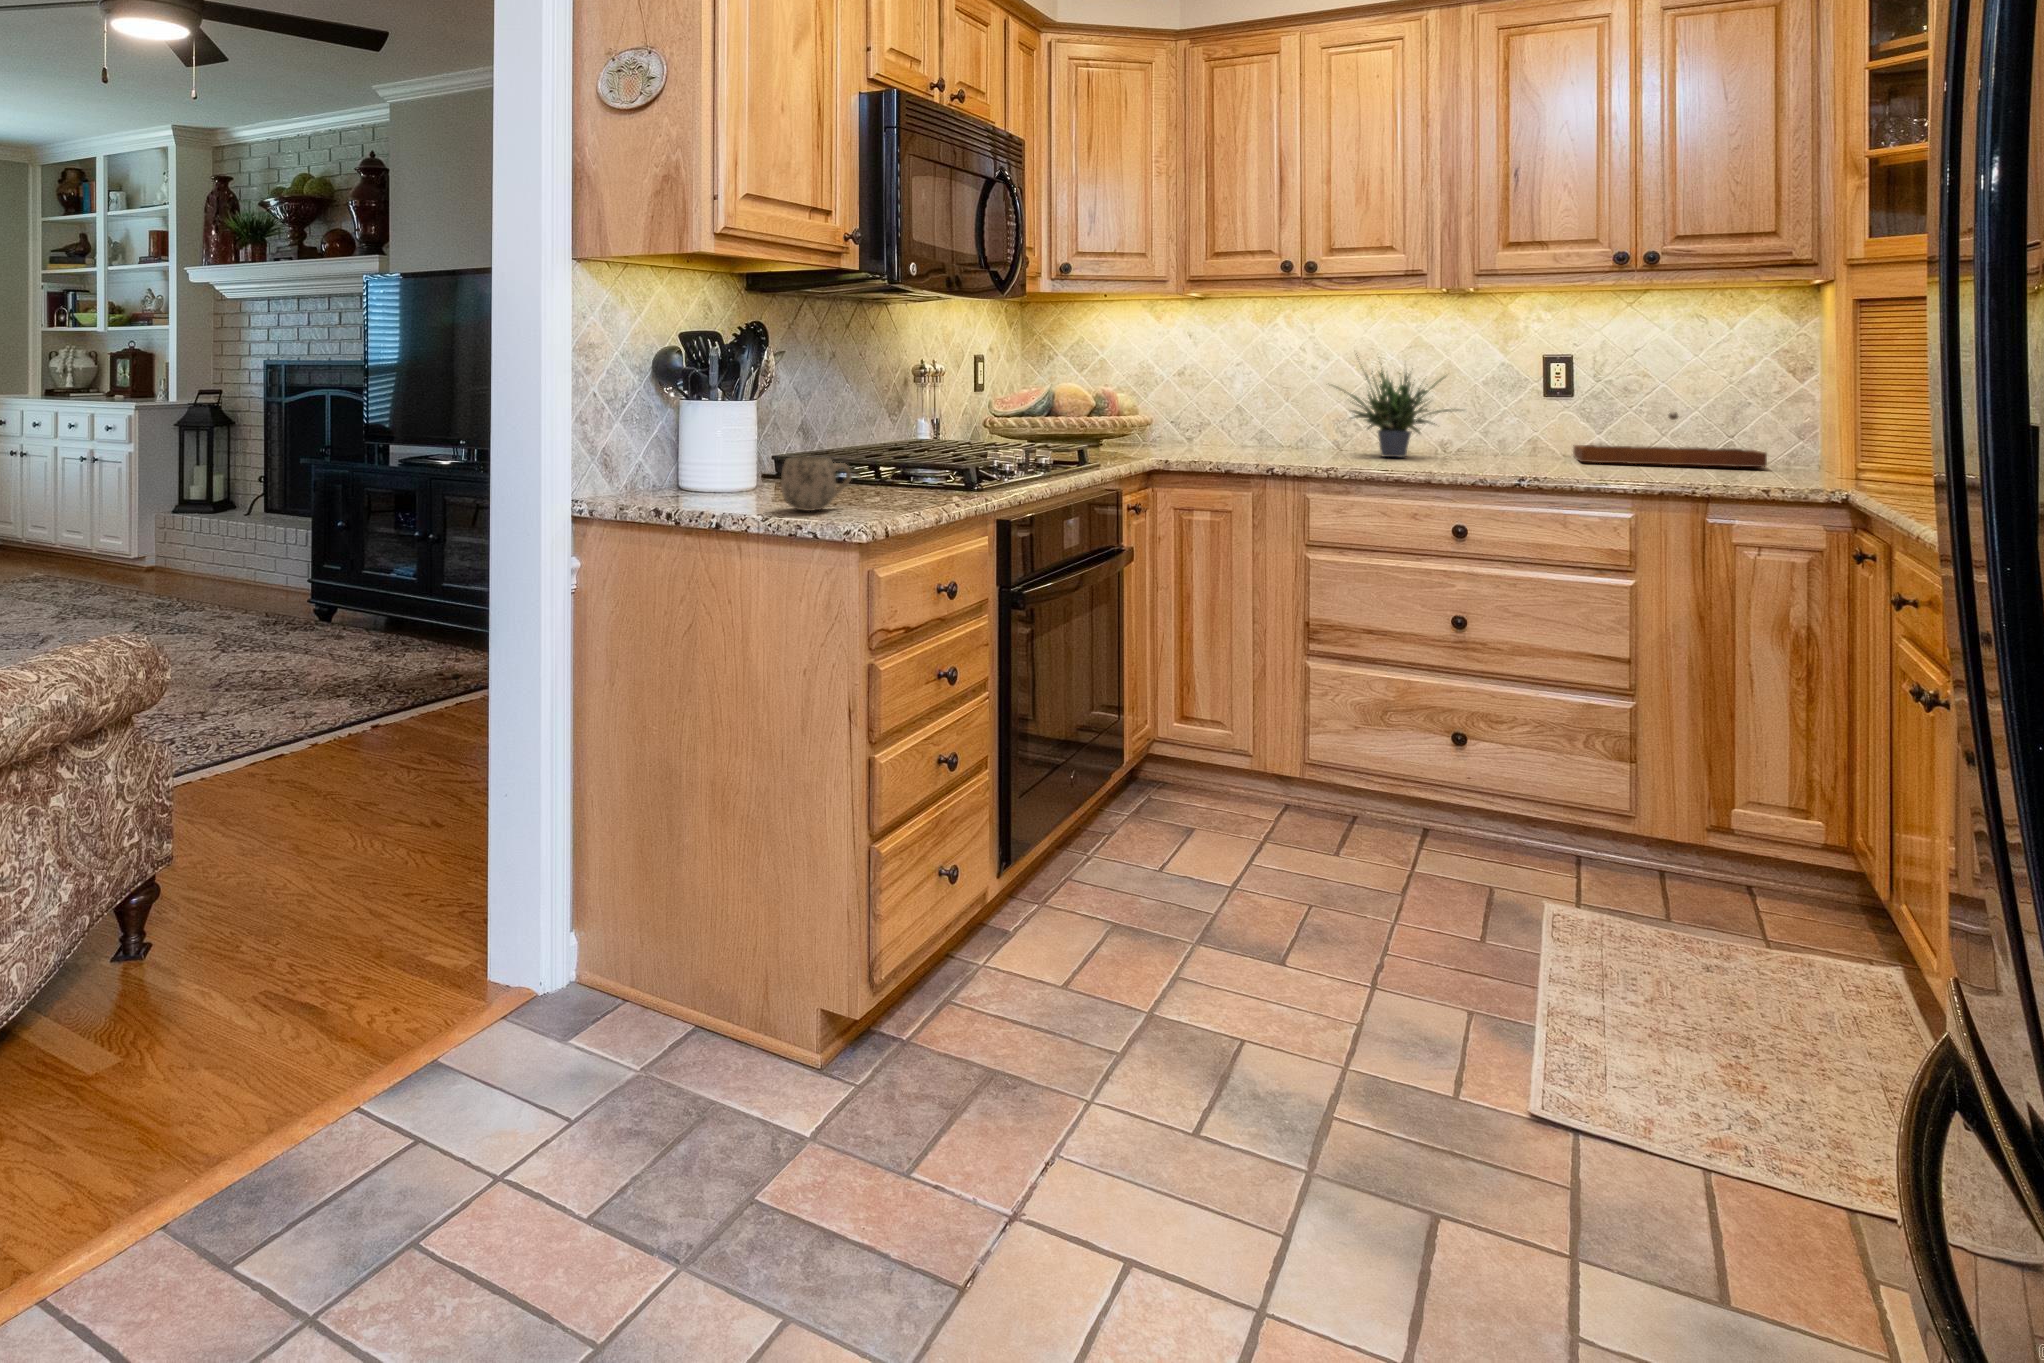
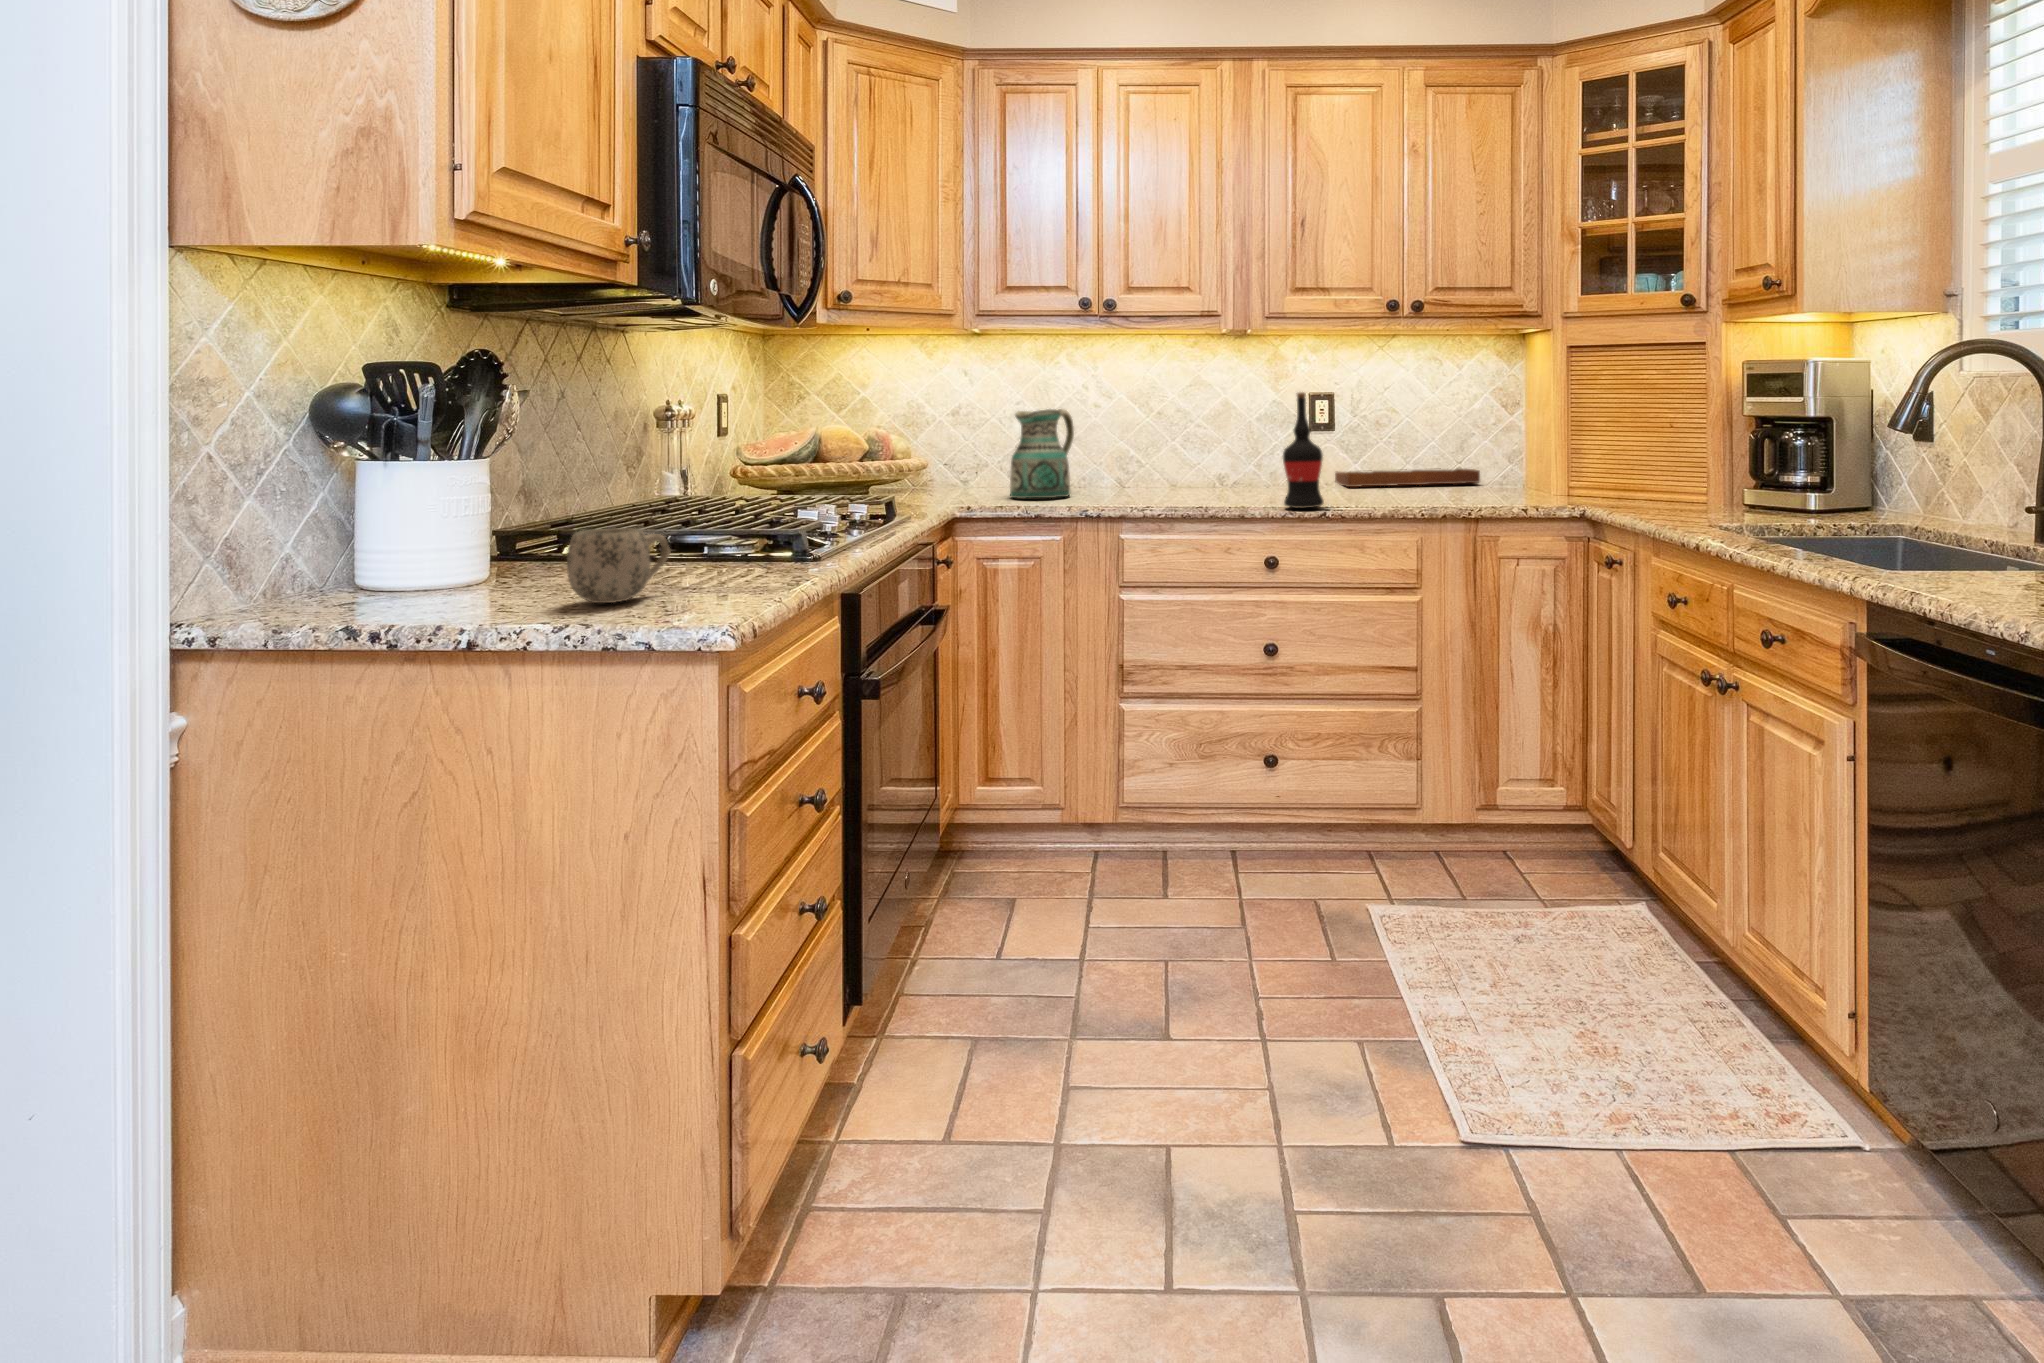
potted plant: present [1328,355,1460,457] -> none [1130,383,1255,492]
wine bottle: none [1479,360,1530,482] -> present [1283,392,1324,508]
ceramic pitcher: none [1197,370,1267,454] -> present [1010,409,1074,498]

